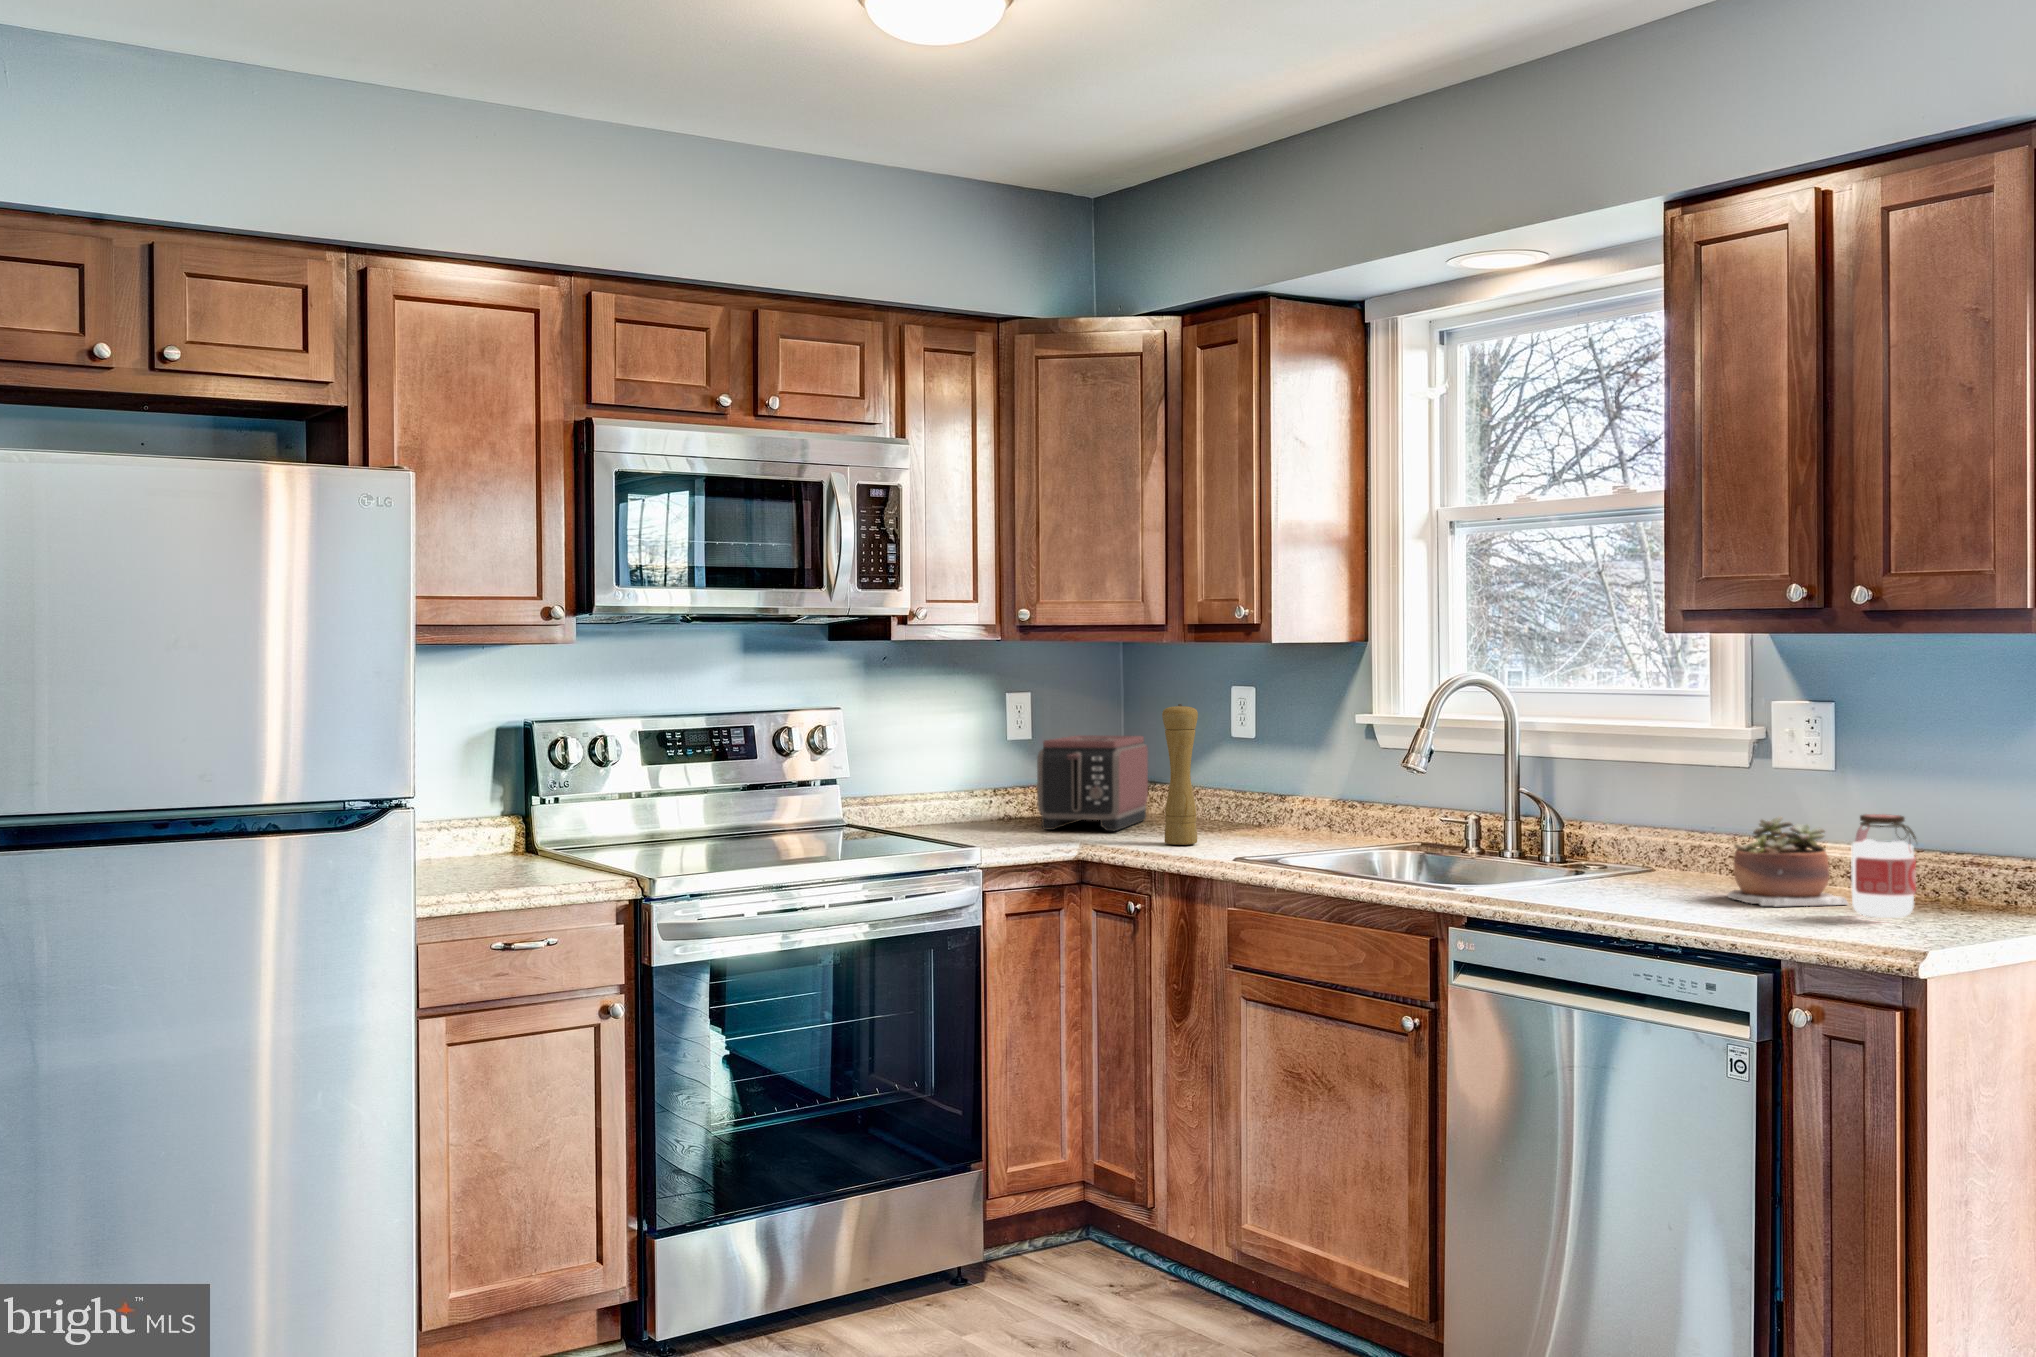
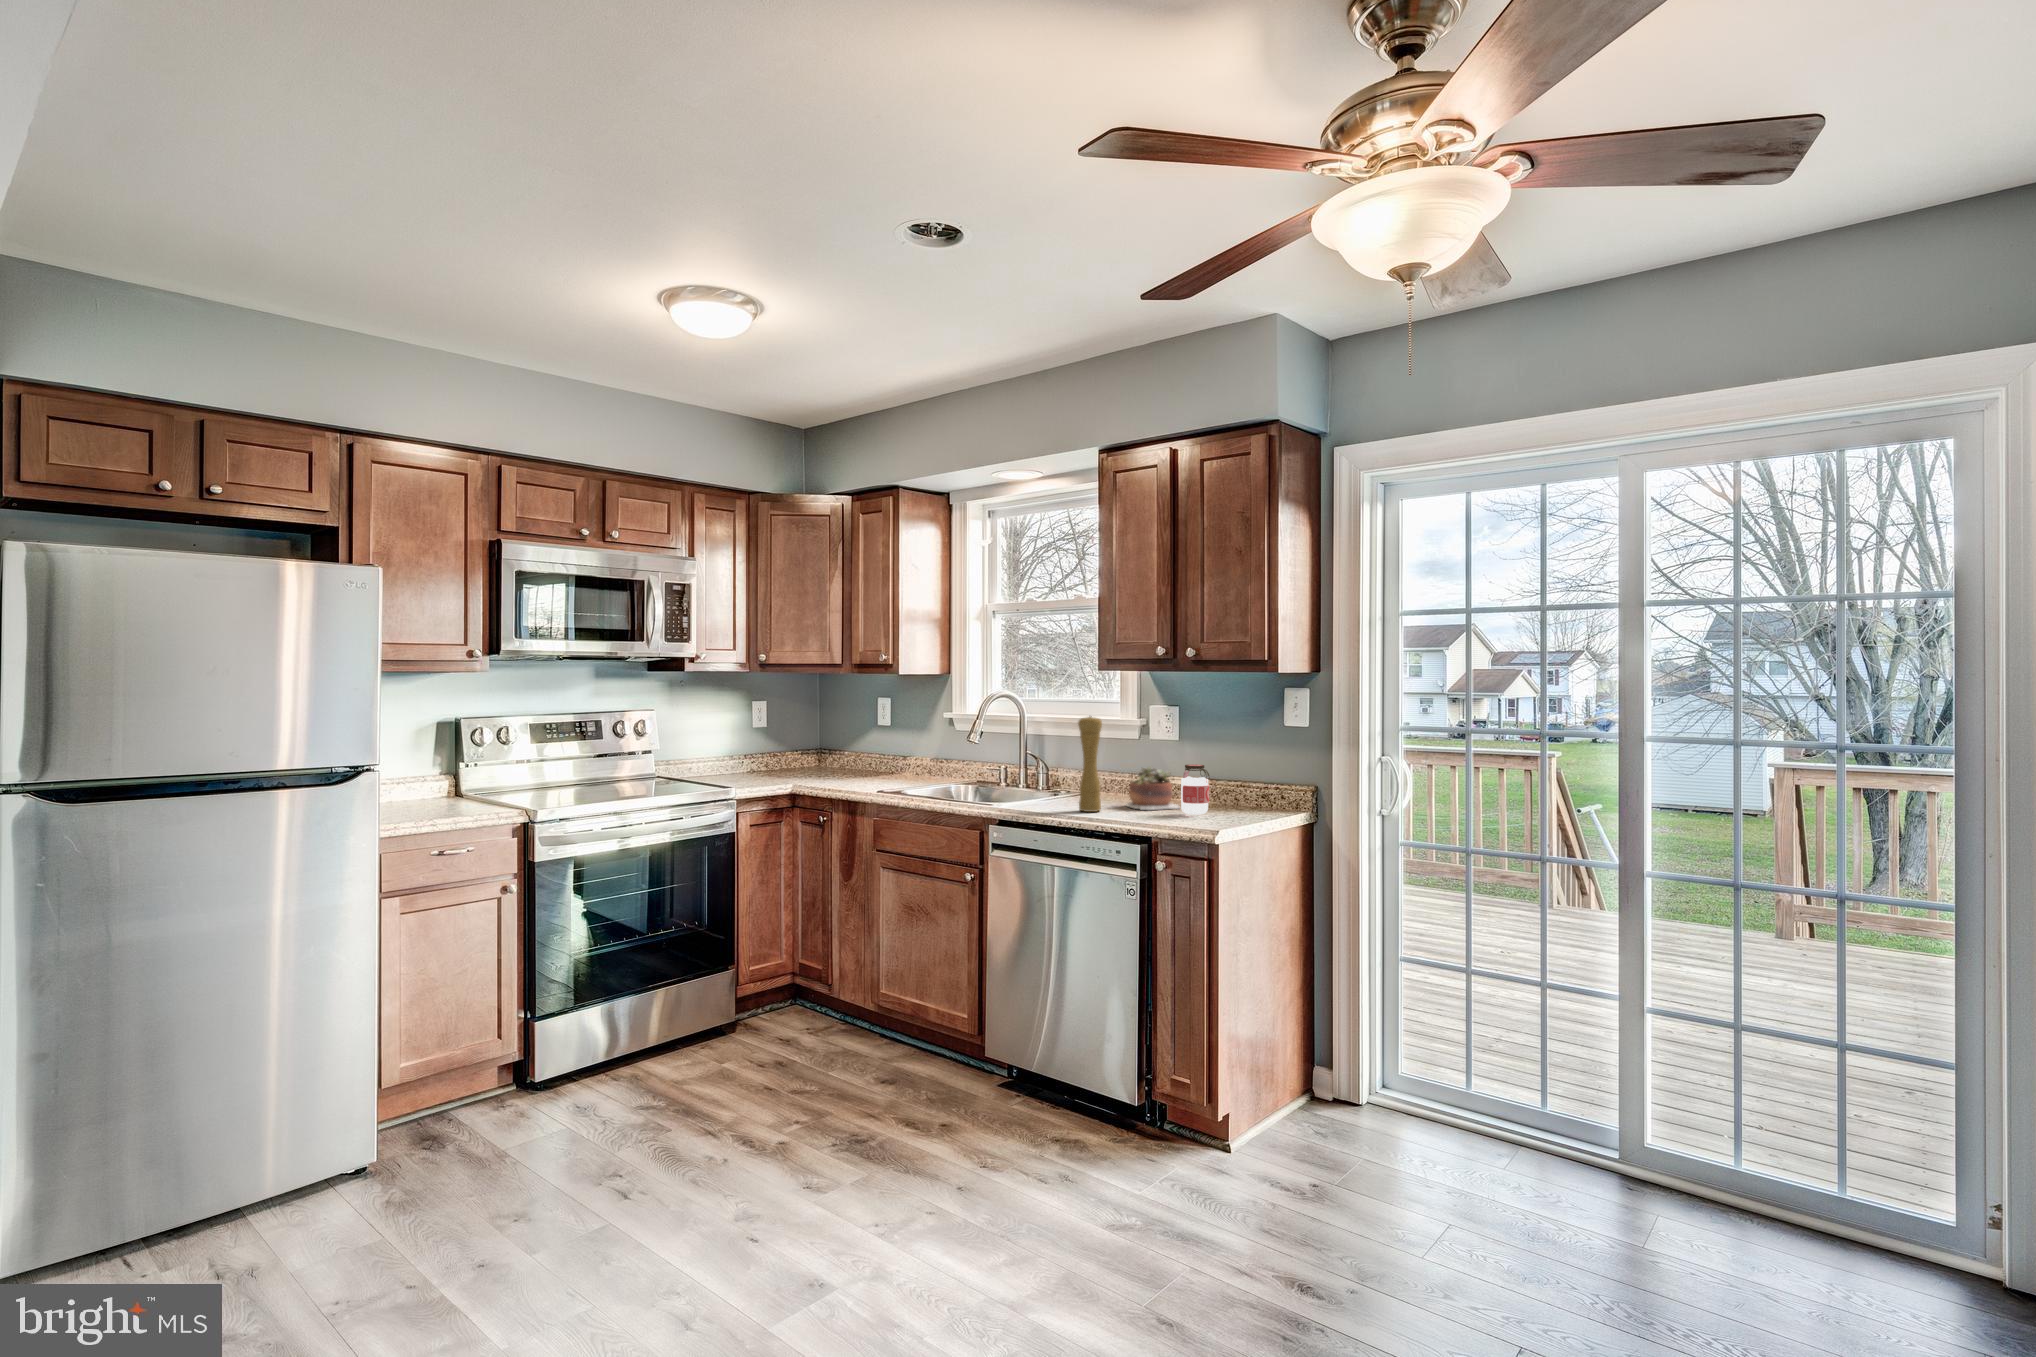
pepper mill: present [1162,704,1198,845] -> present [1078,716,1102,812]
toaster: present [1037,735,1148,831] -> none [771,724,834,778]

